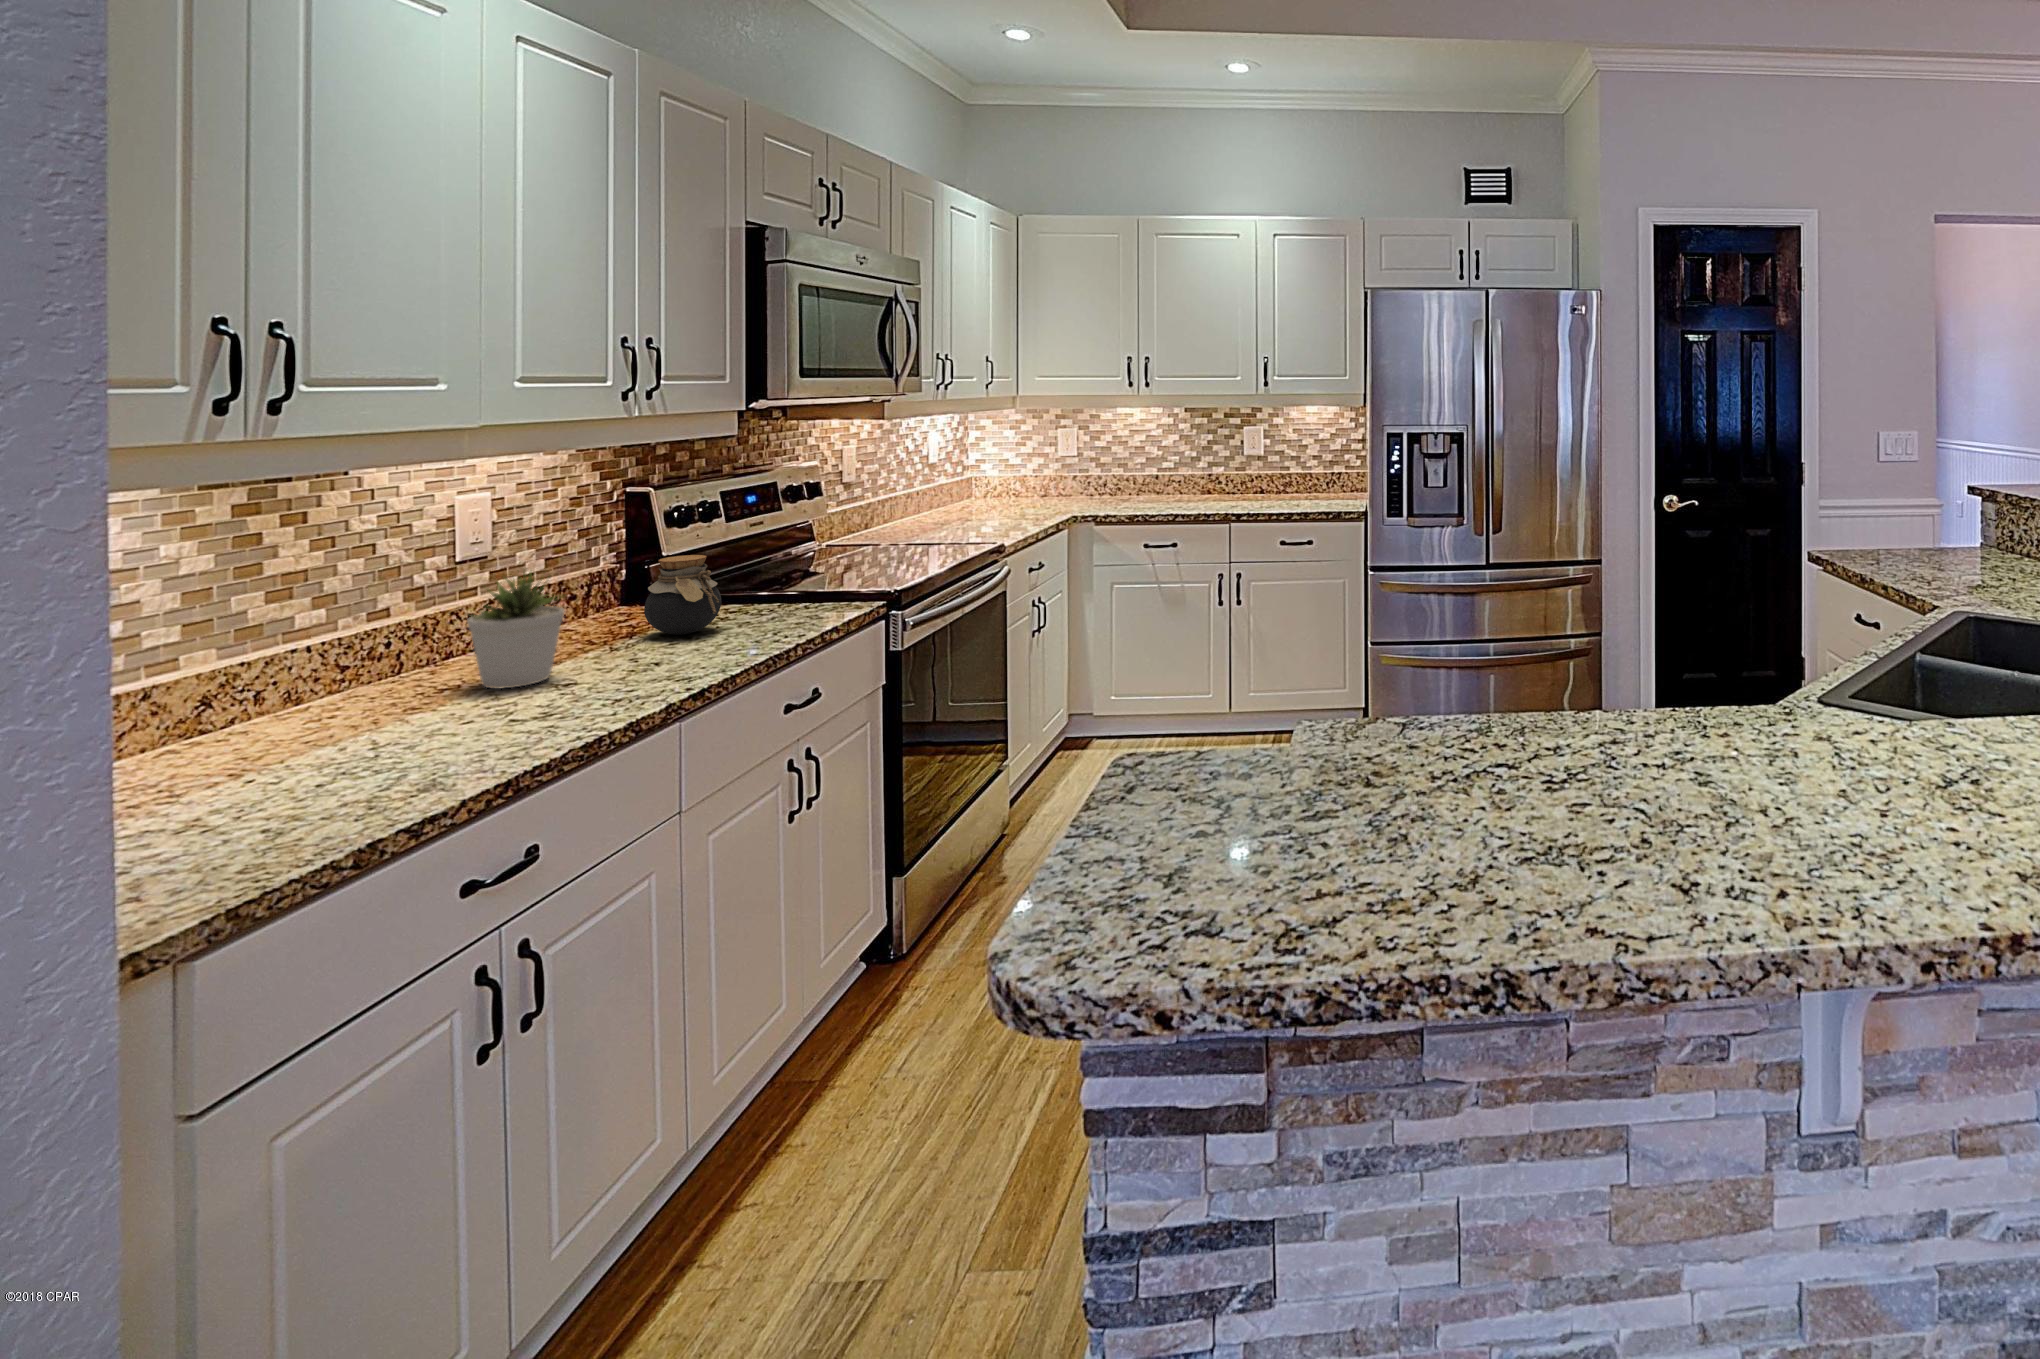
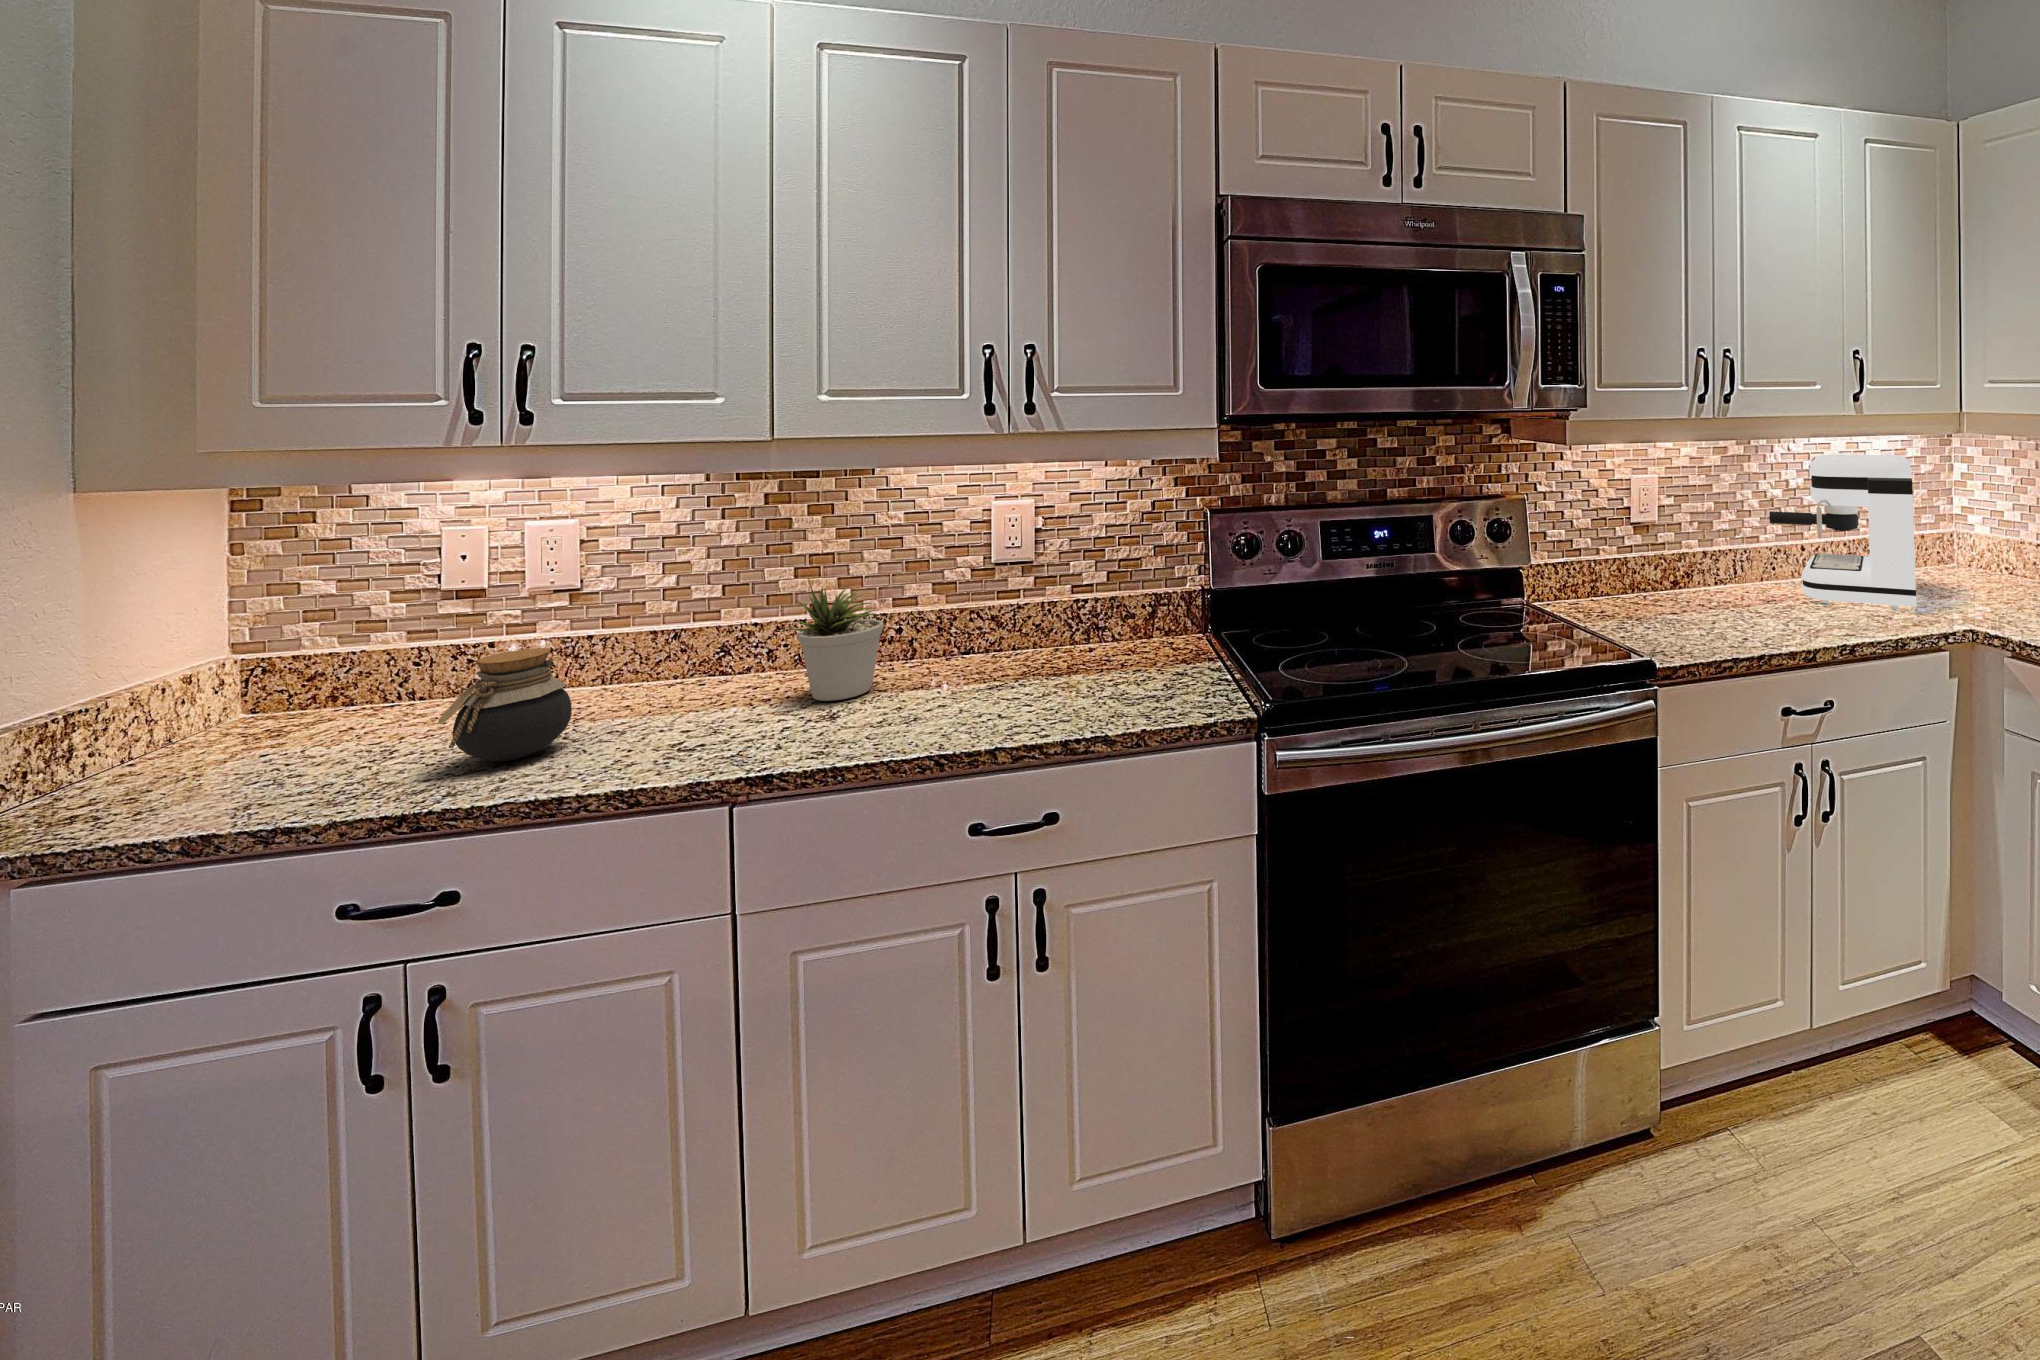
coffee maker: none [934,421,1048,520] -> present [1769,454,1916,609]
jar: present [644,555,721,635] -> present [438,648,572,761]

